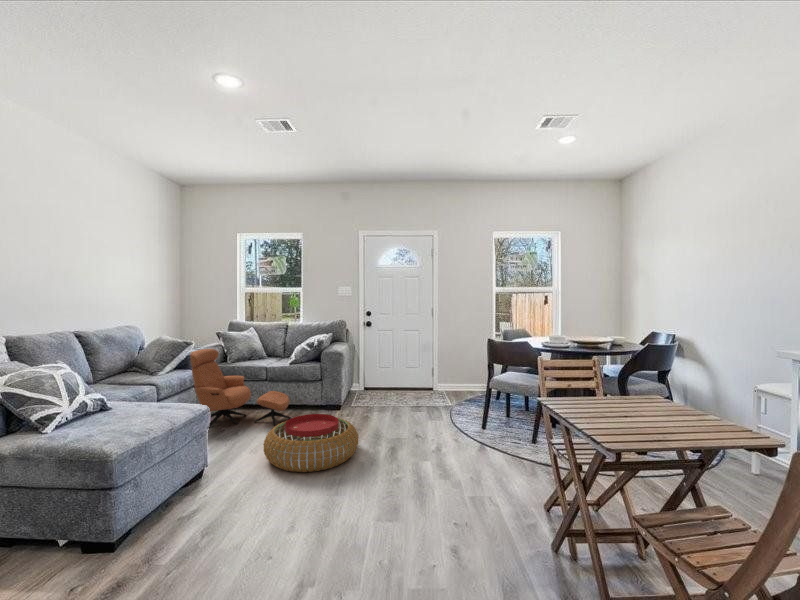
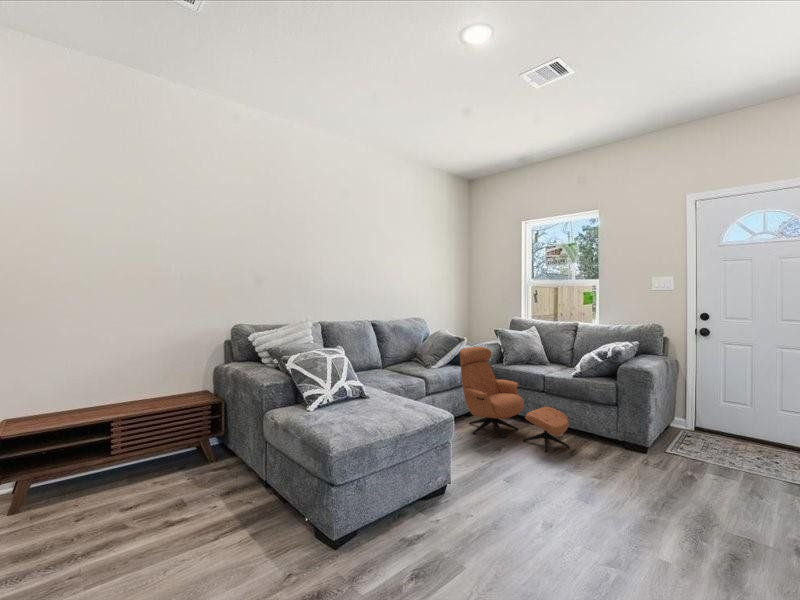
pouf: present [263,414,358,472] -> none [516,451,662,547]

